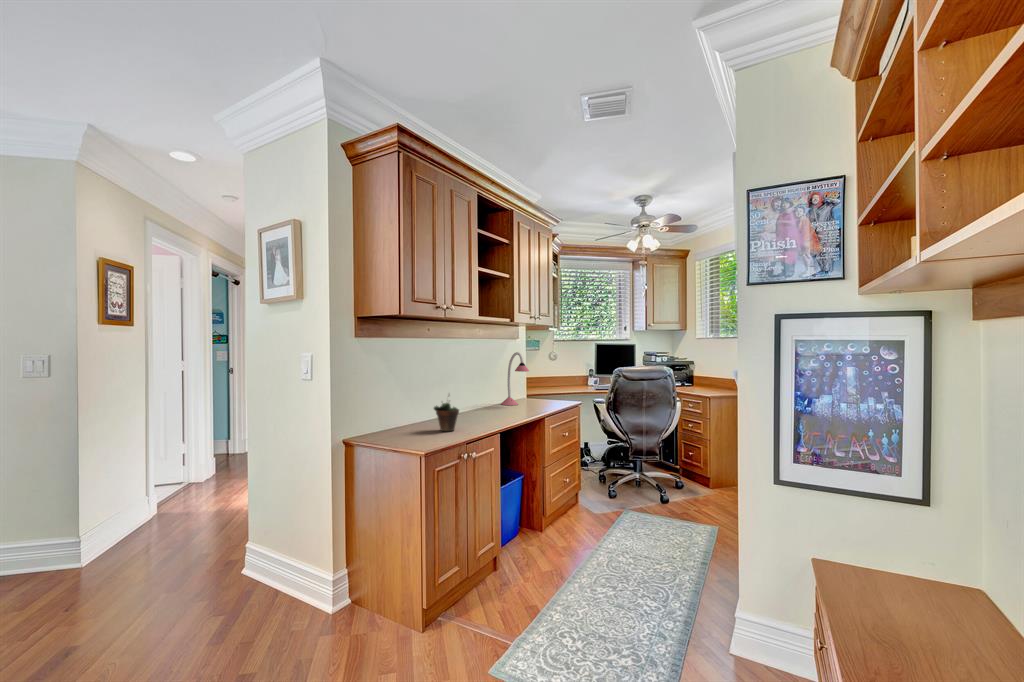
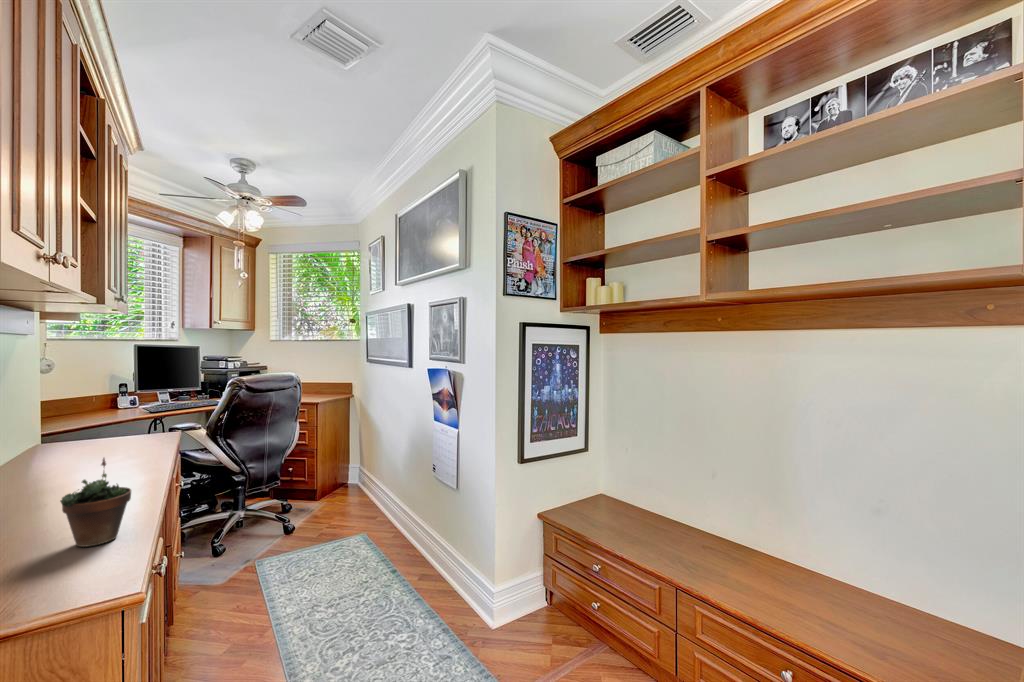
desk lamp: present [501,352,529,405] -> none [37,364,126,466]

